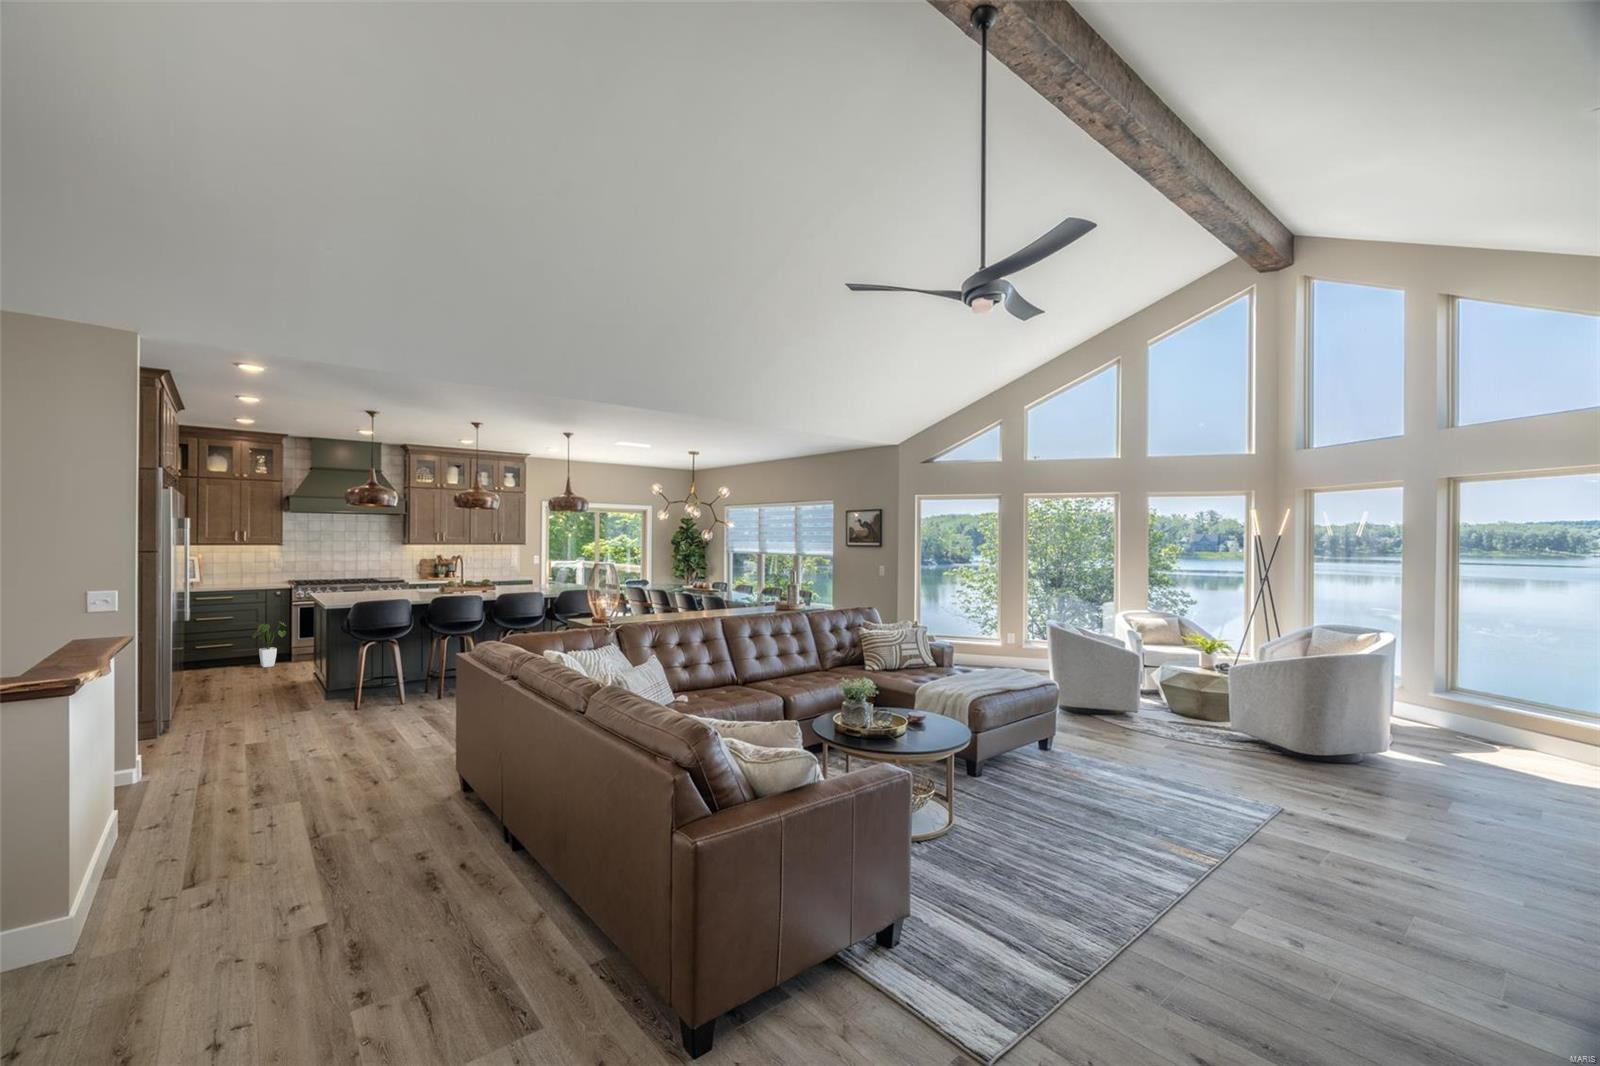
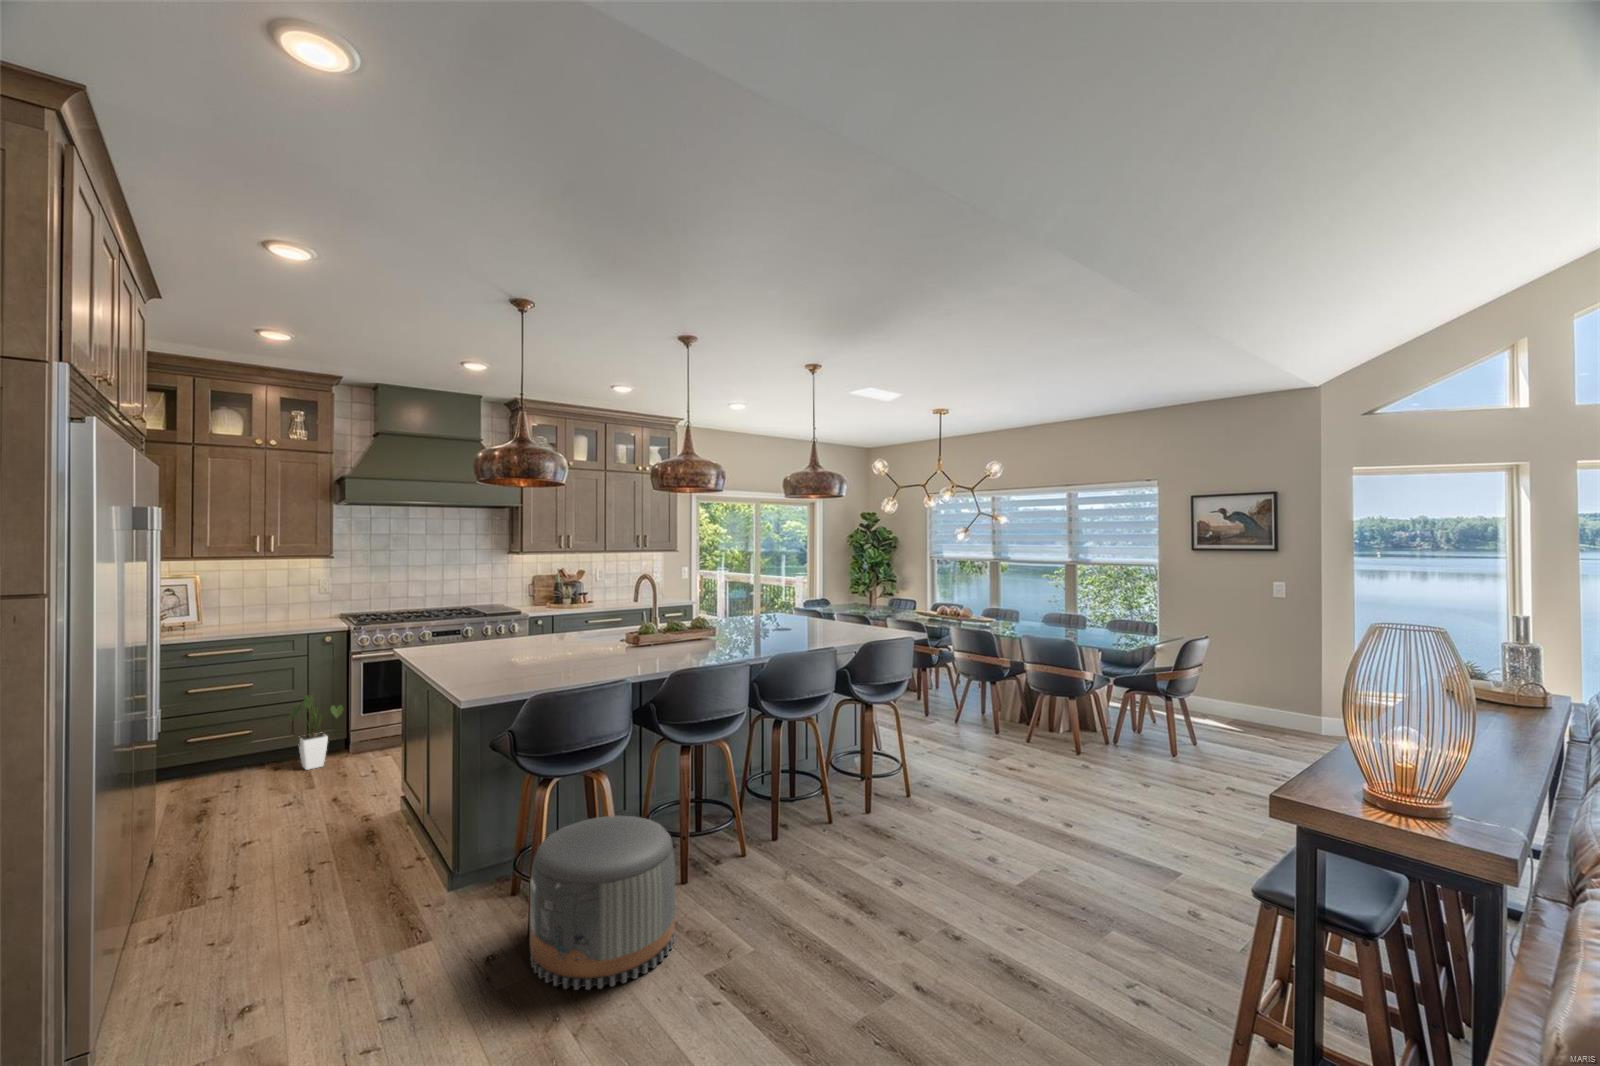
pouf: none [352,662,424,722] -> present [530,816,675,990]

